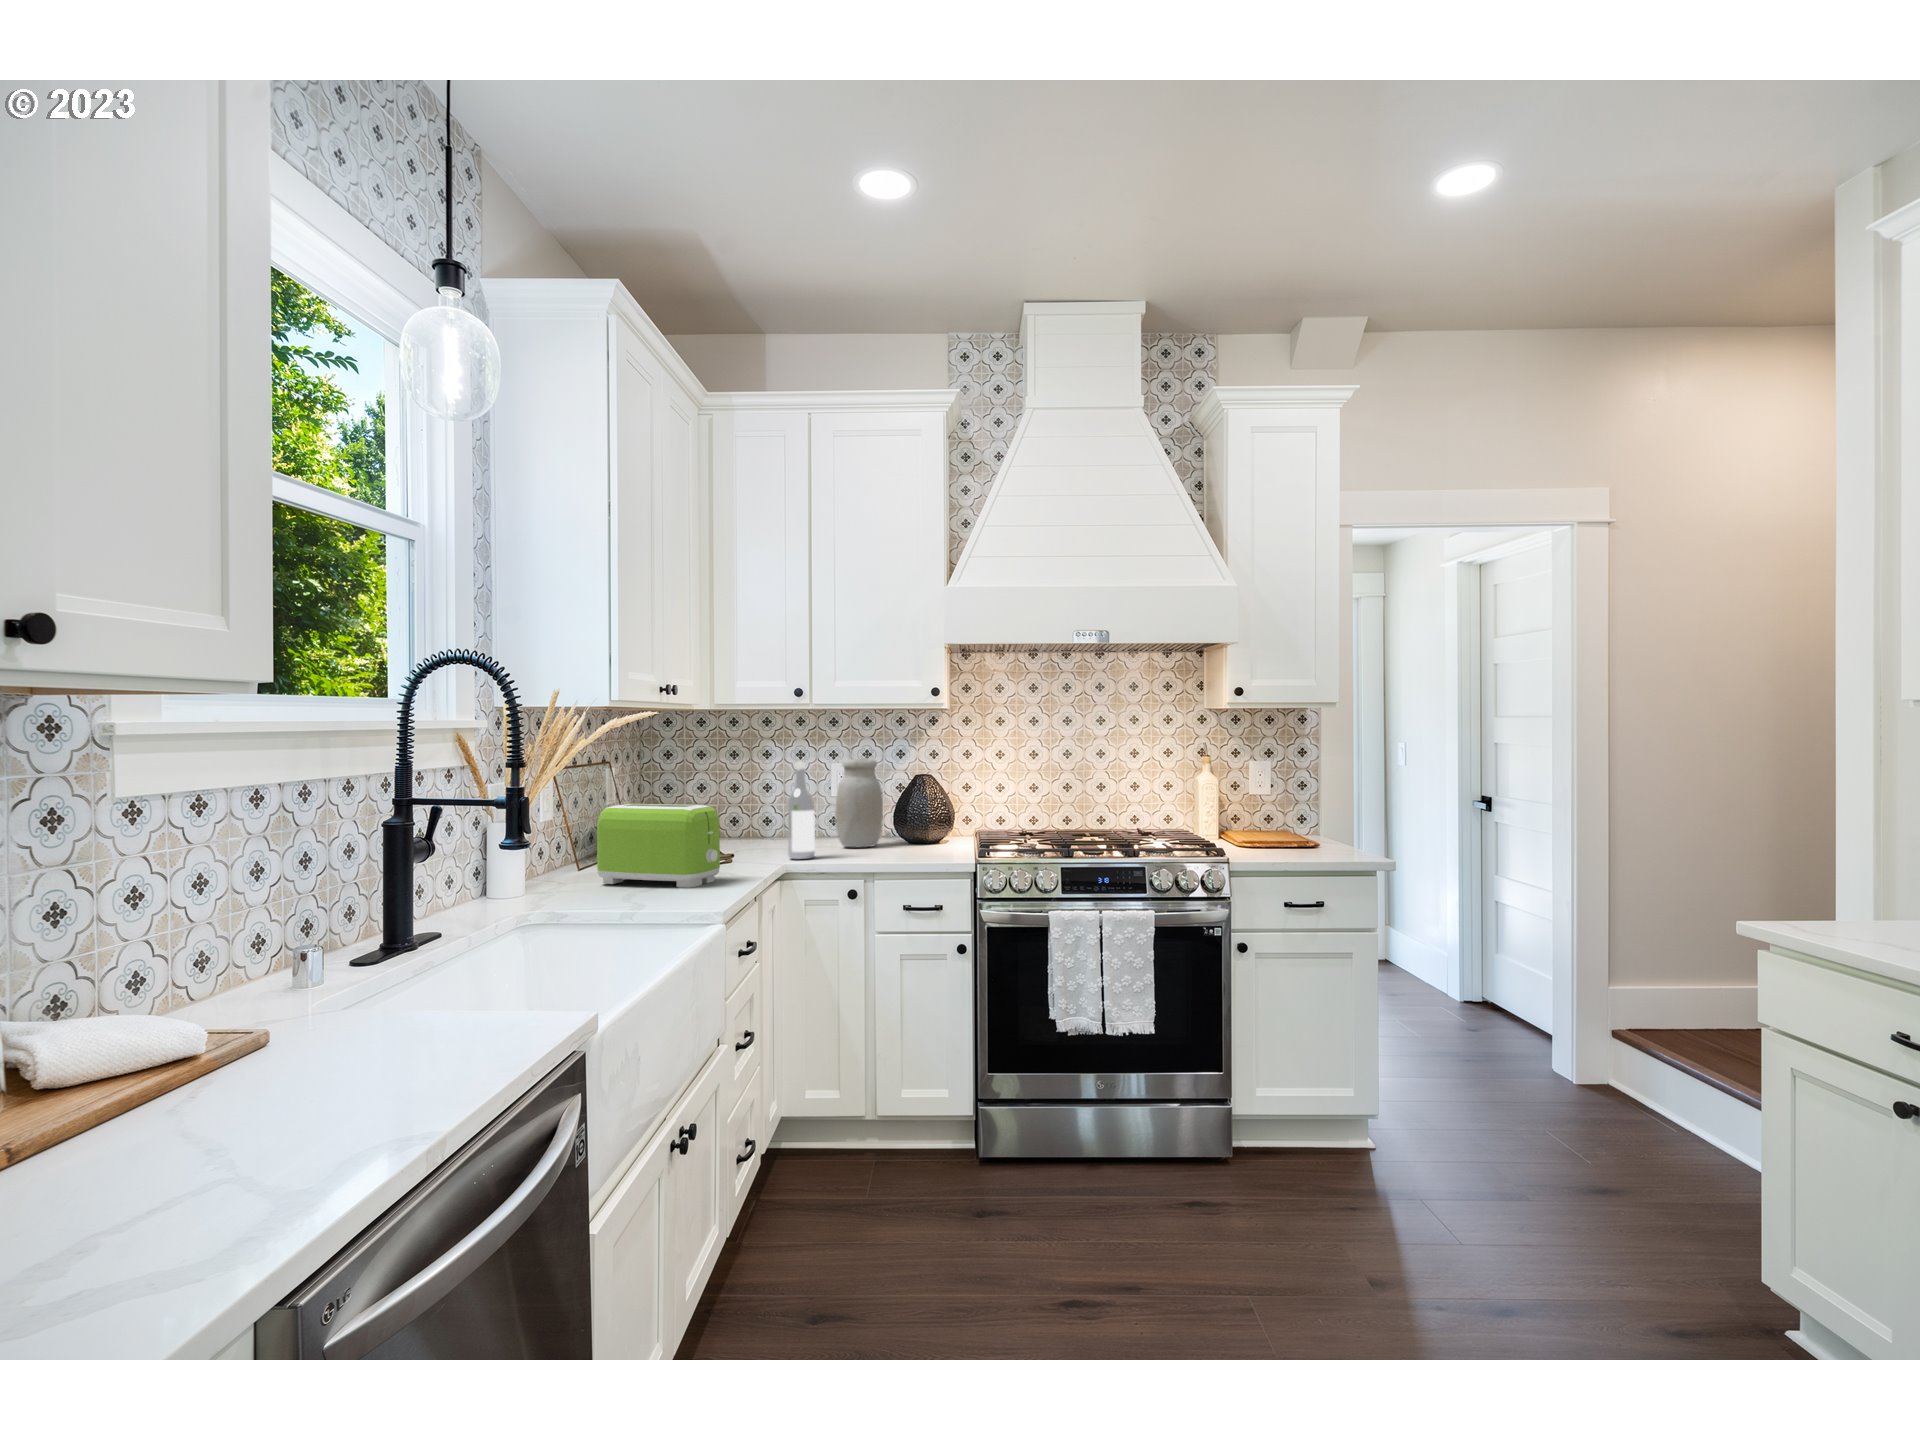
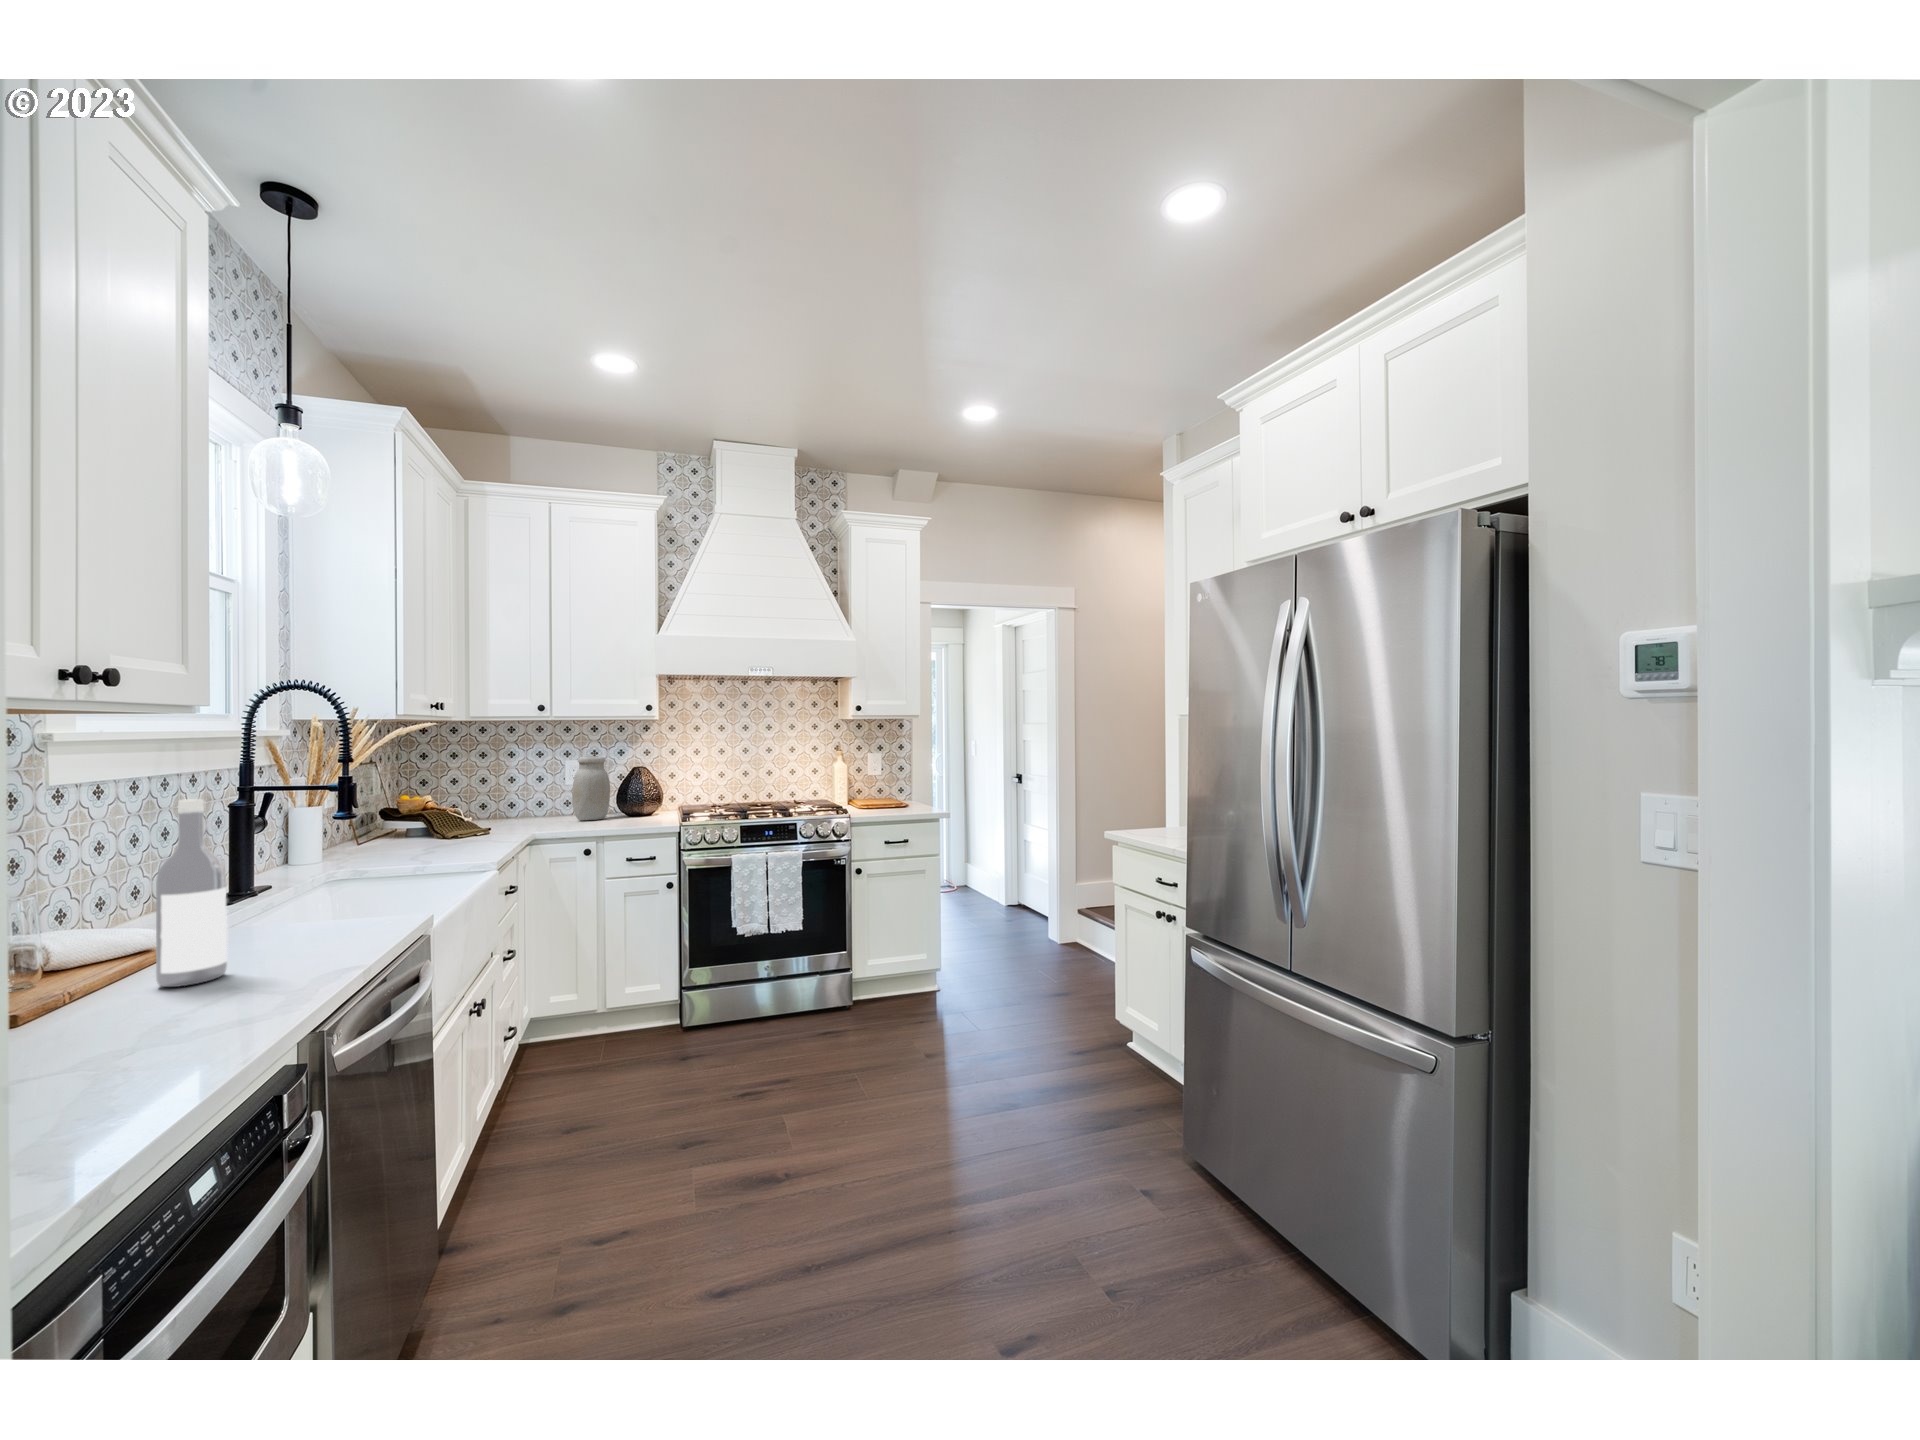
wine bottle: present [788,762,815,859] -> present [156,799,227,987]
toaster: present [597,804,720,888] -> none [382,791,487,851]

